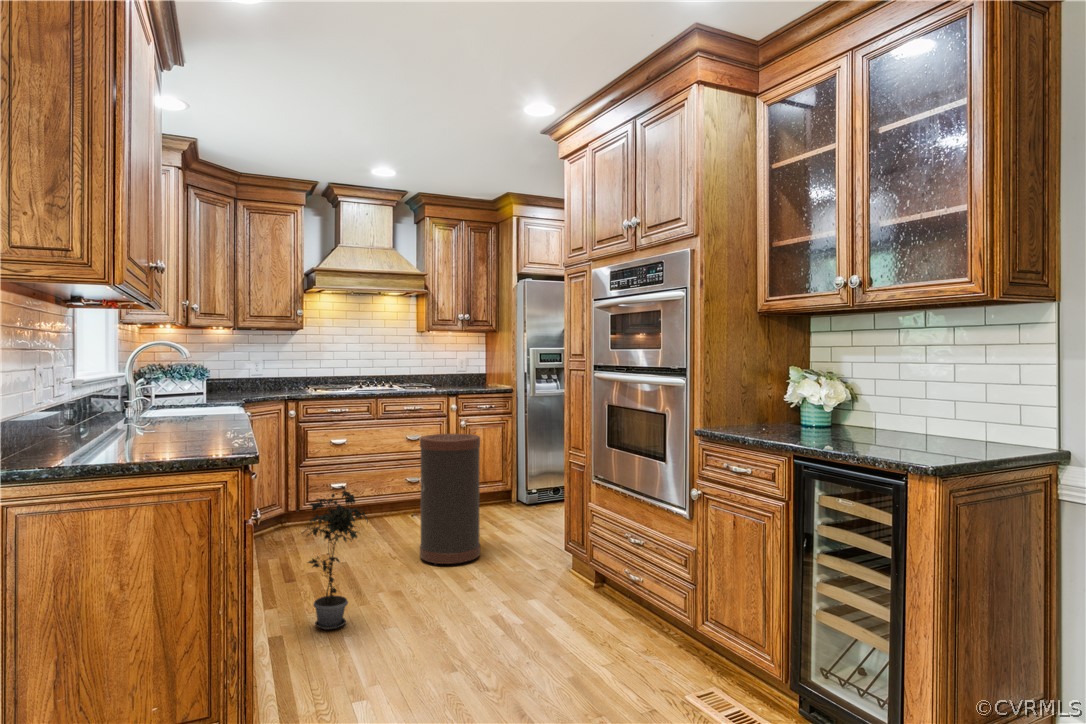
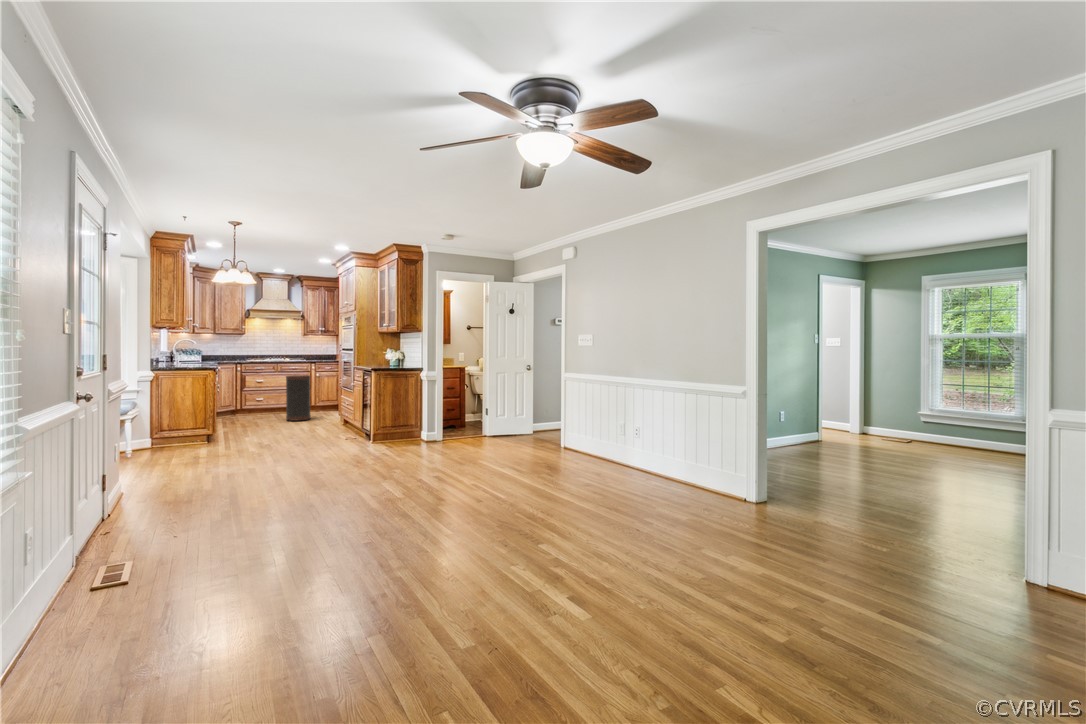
potted plant: present [302,486,368,630] -> none [233,387,256,431]

